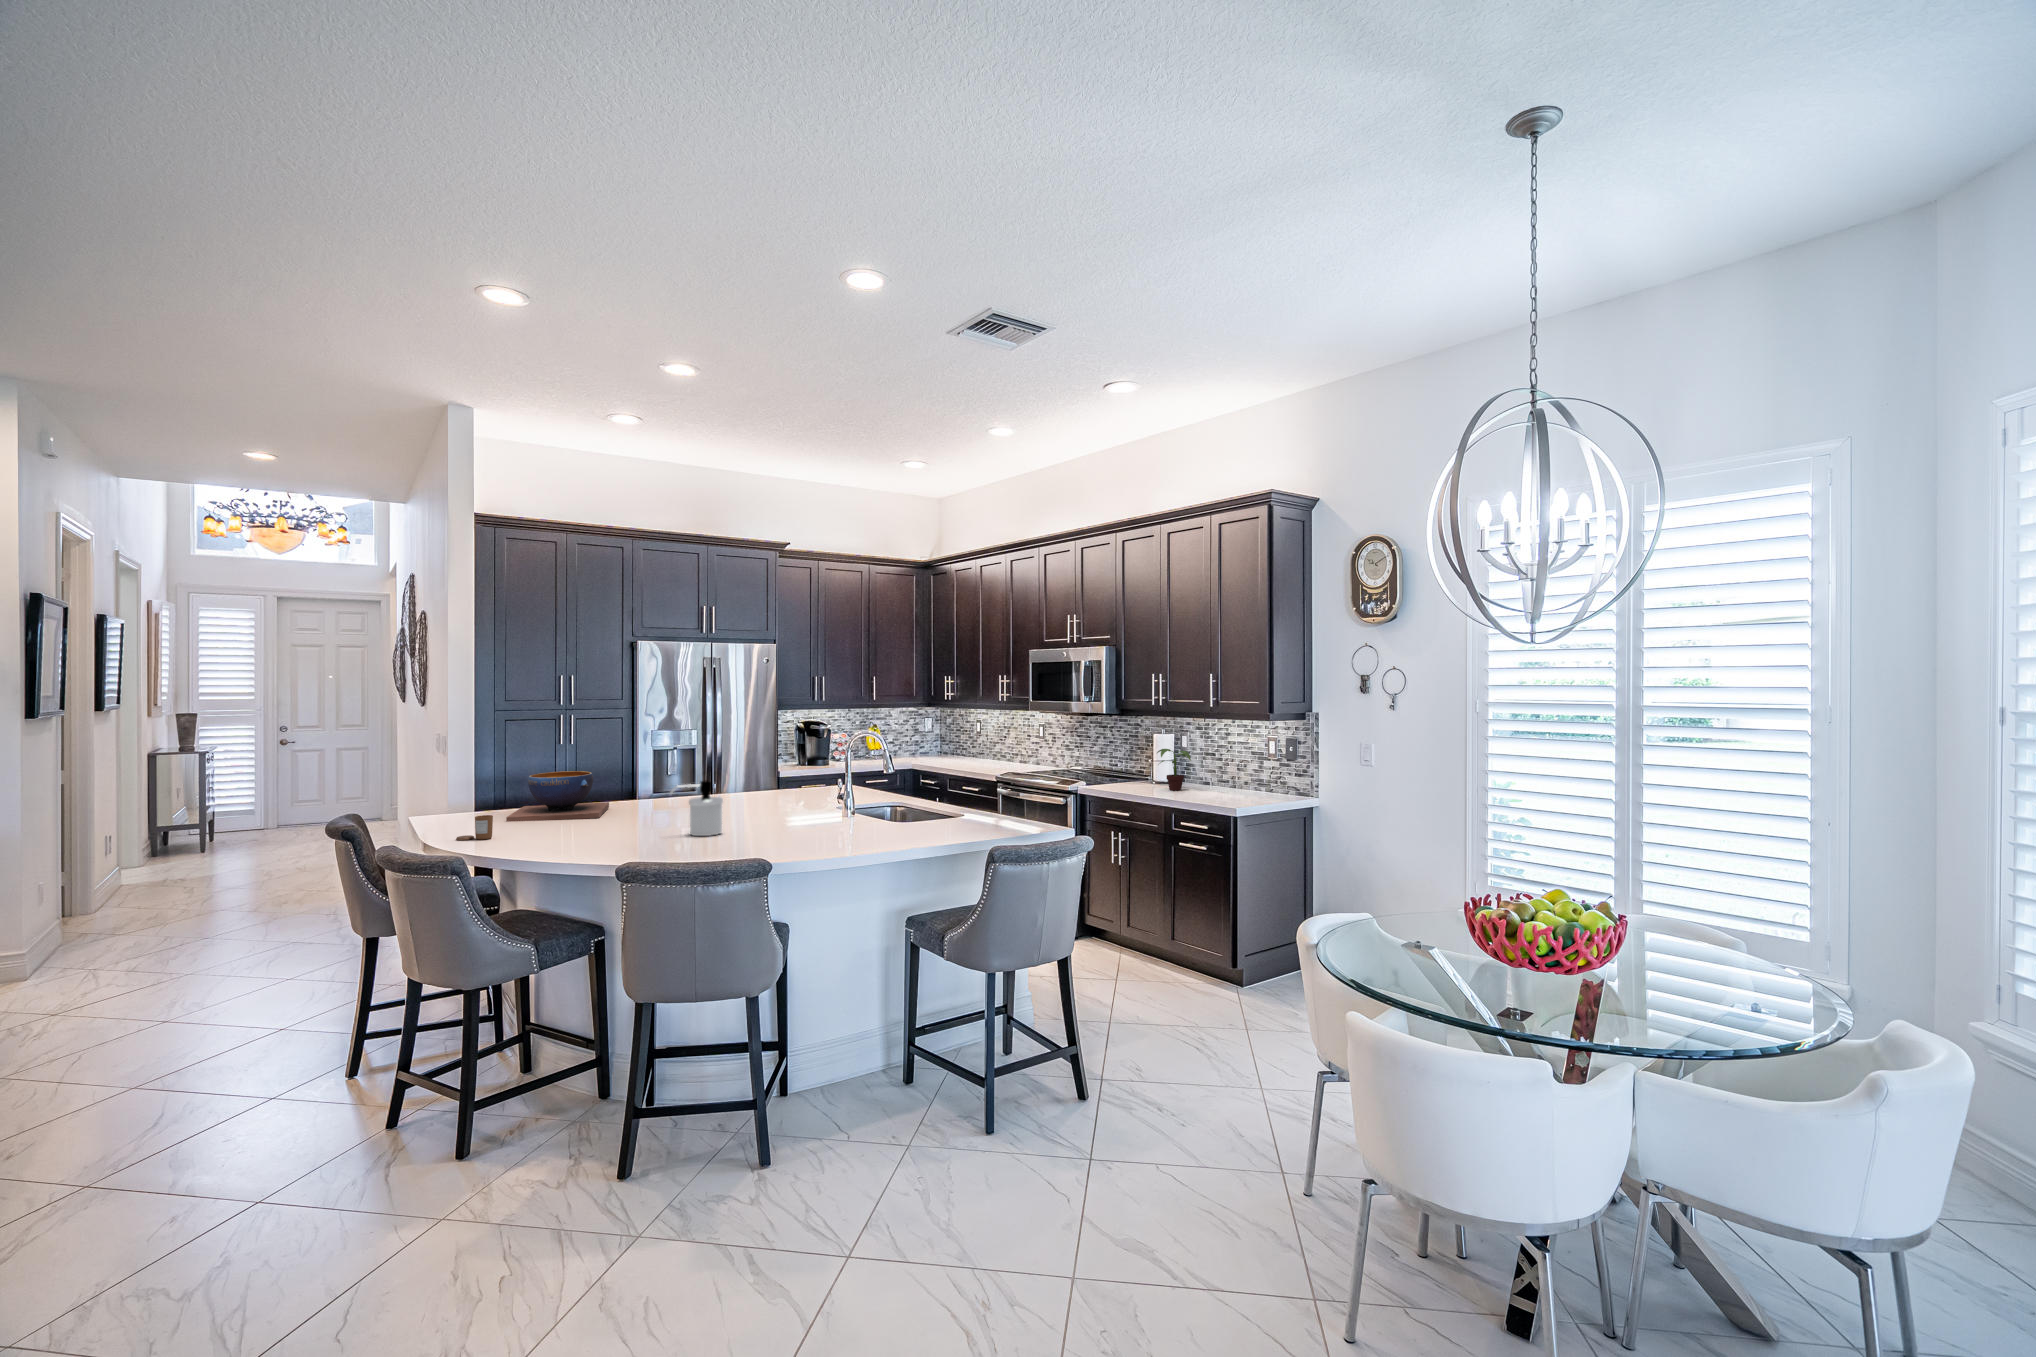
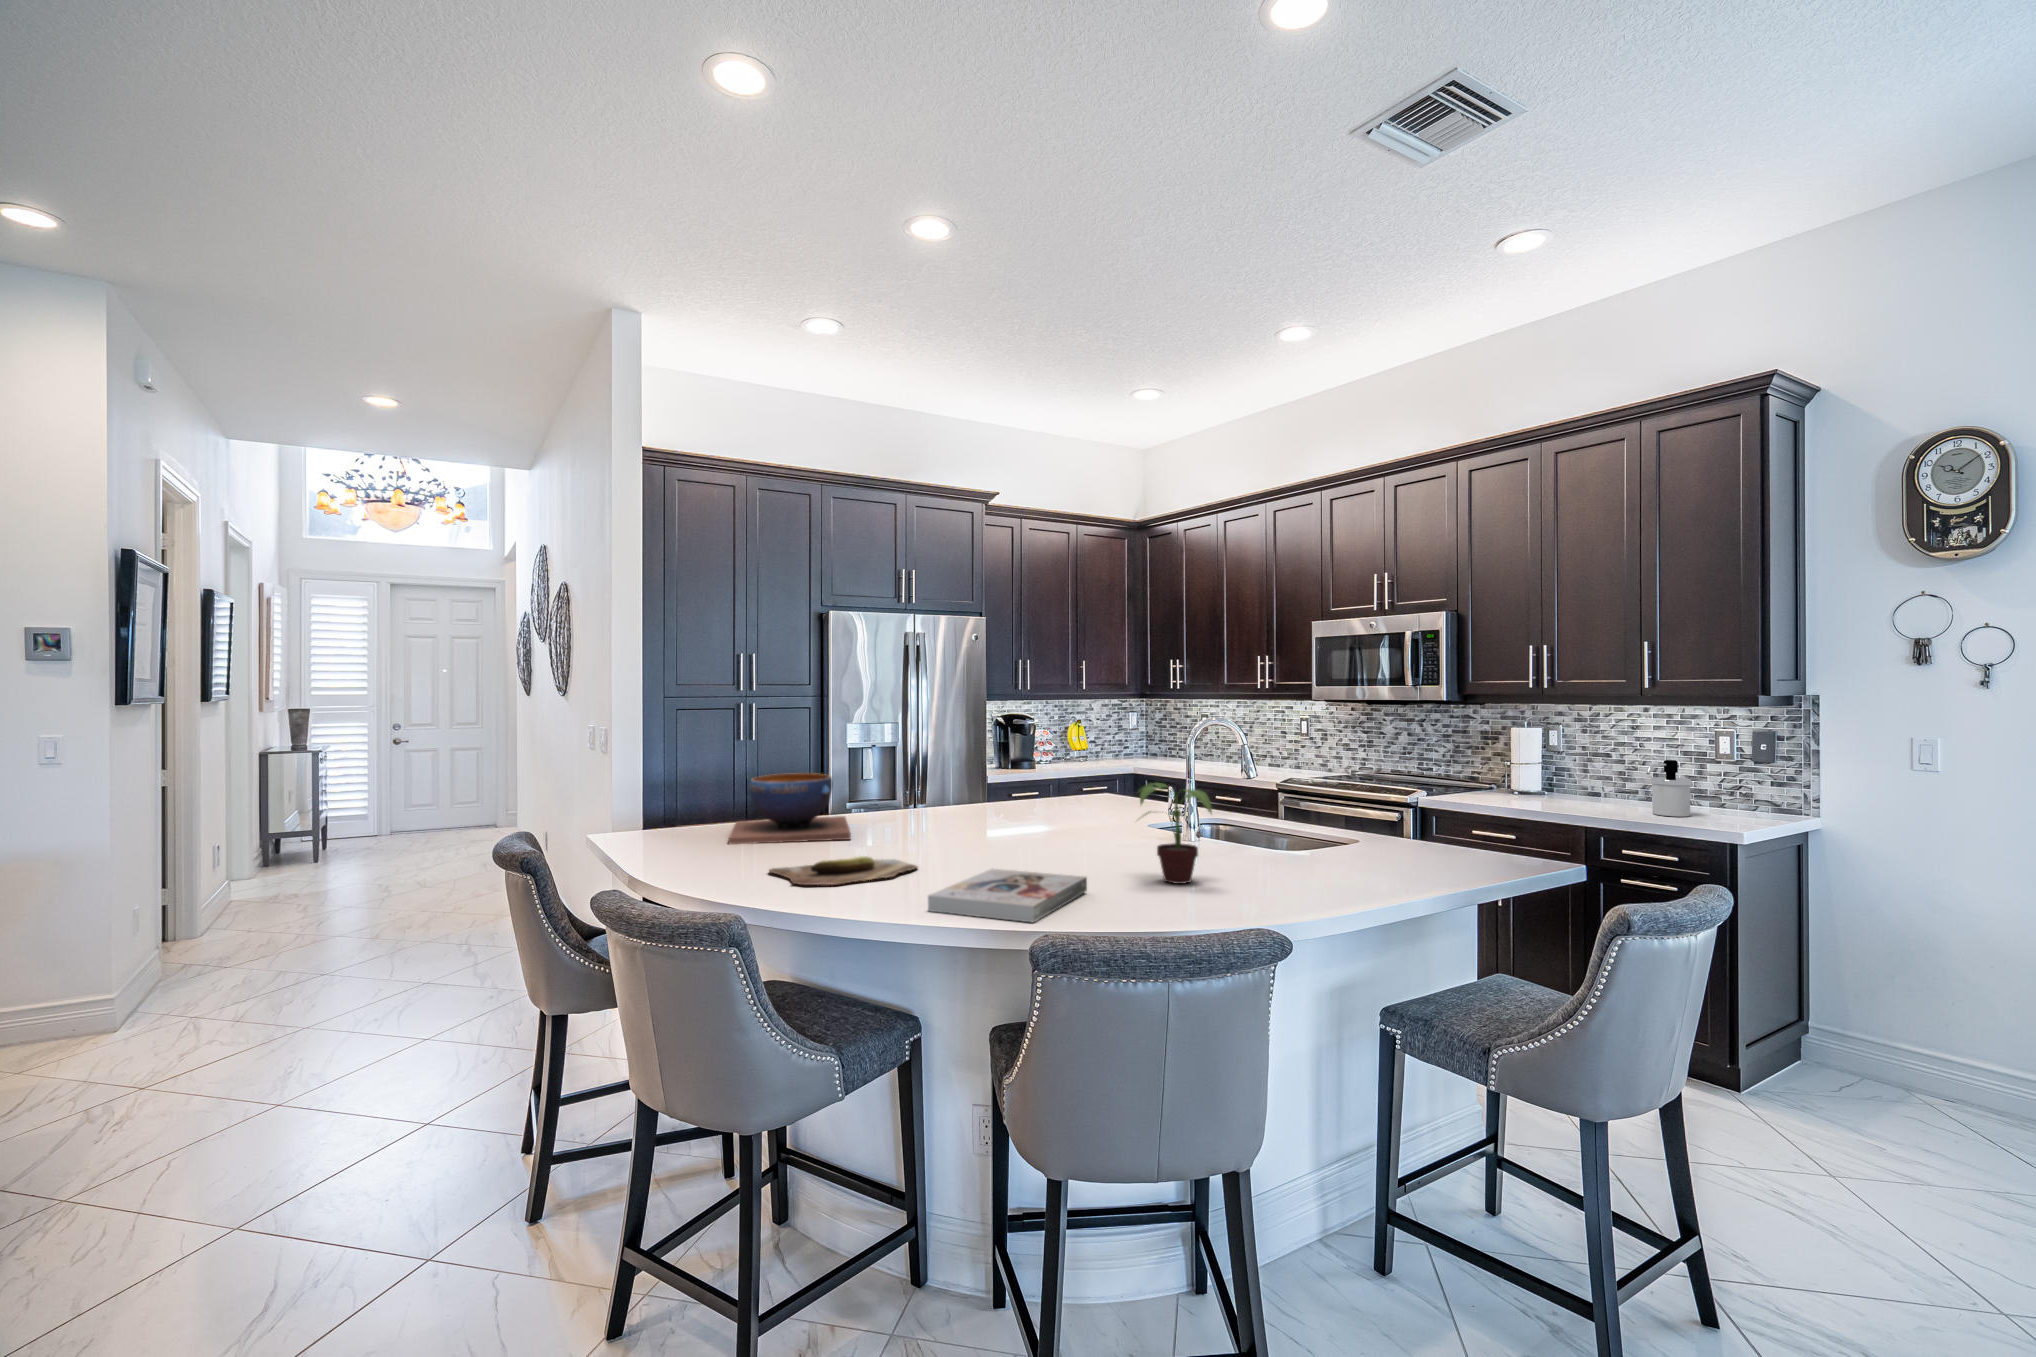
potted plant: present [1157,749,1191,791] -> present [1138,783,1212,884]
soap dispenser: present [670,781,723,836] -> present [1647,760,1691,817]
candle: present [456,815,493,840] -> none [685,838,736,876]
cutting board: none [515,826,622,844] -> present [769,856,917,885]
book: none [595,832,713,861] -> present [928,869,1087,922]

